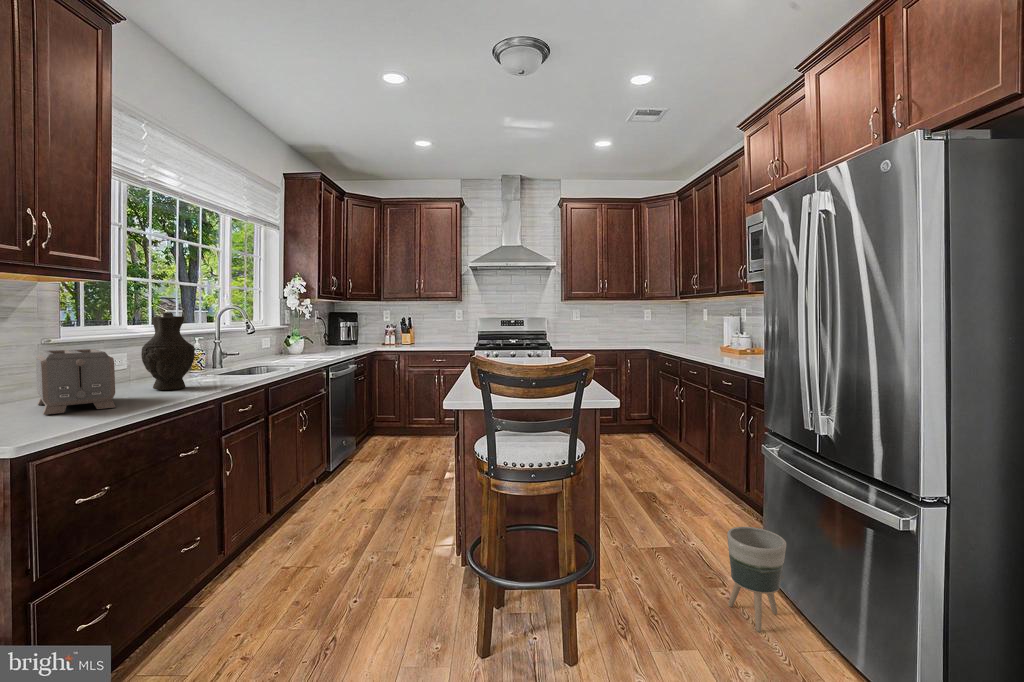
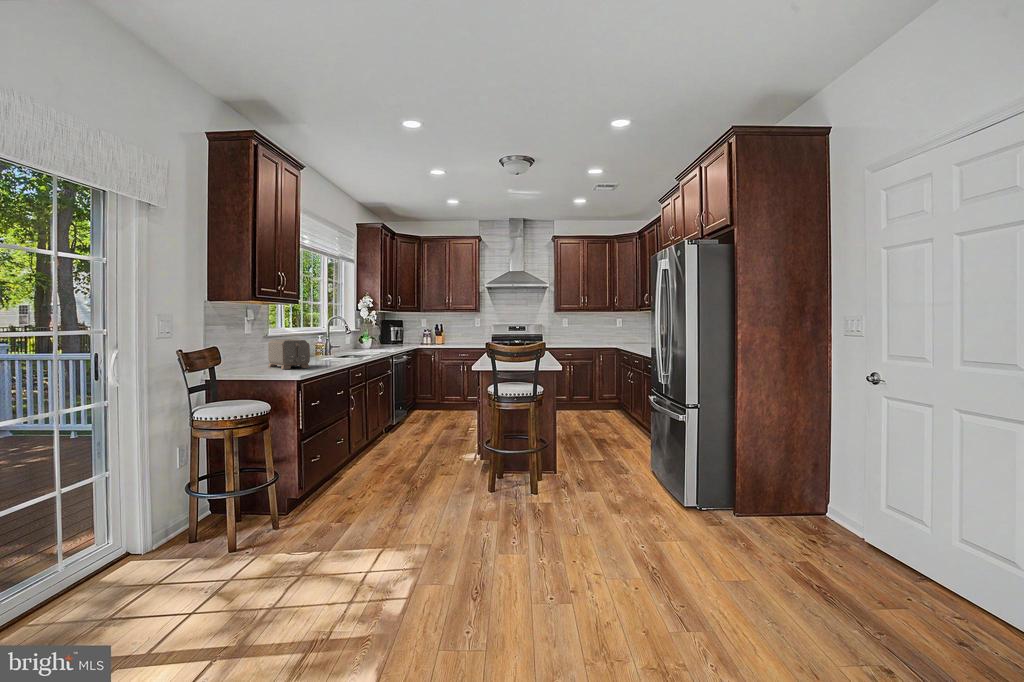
decorative vase: present [141,312,195,390] -> none [308,320,333,363]
planter: present [727,527,787,632] -> none [623,437,653,487]

